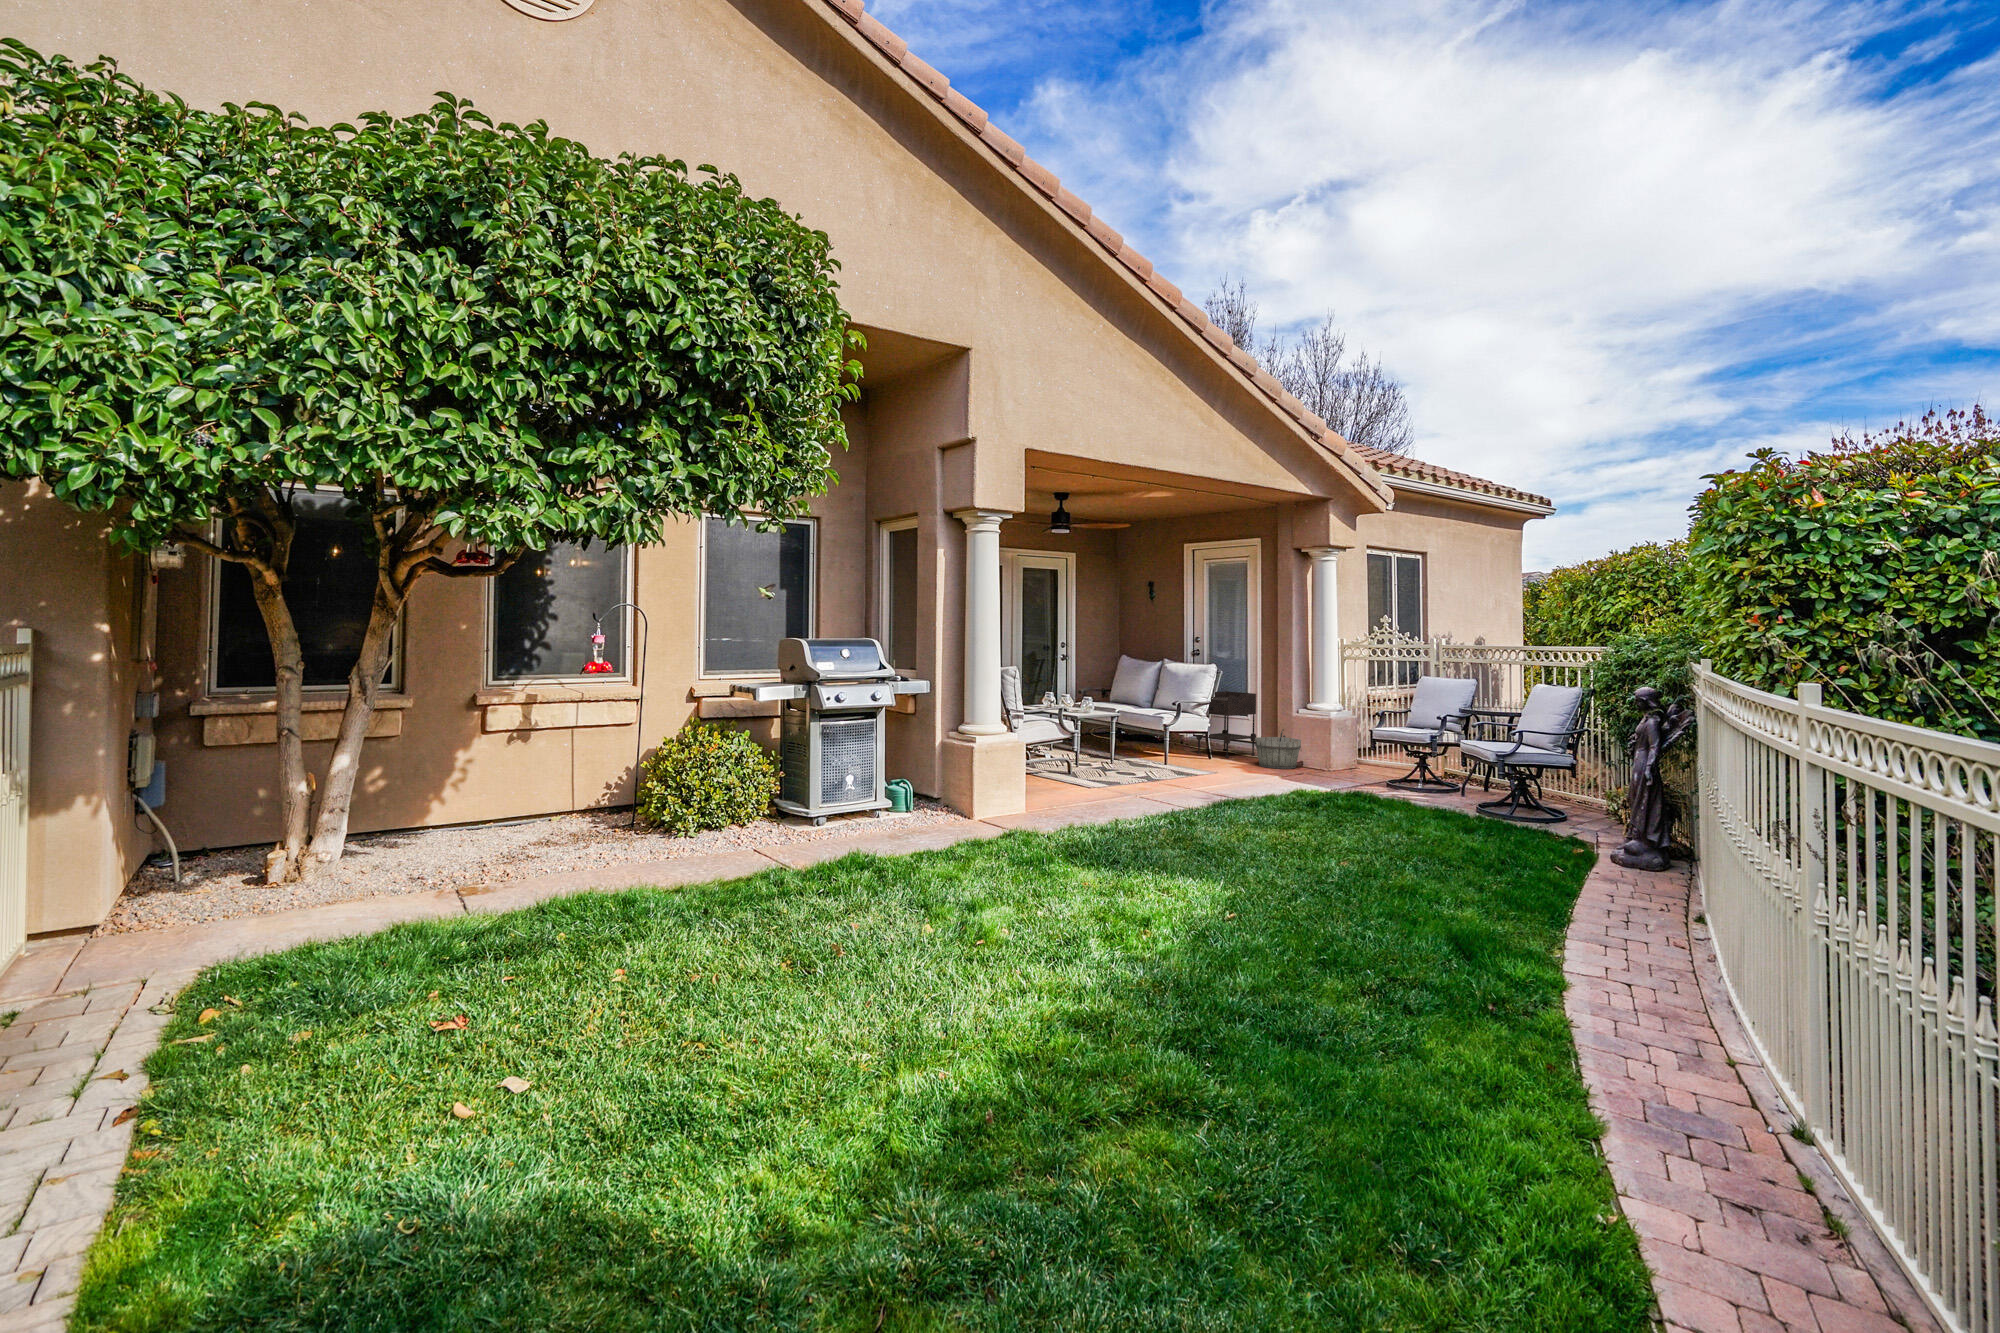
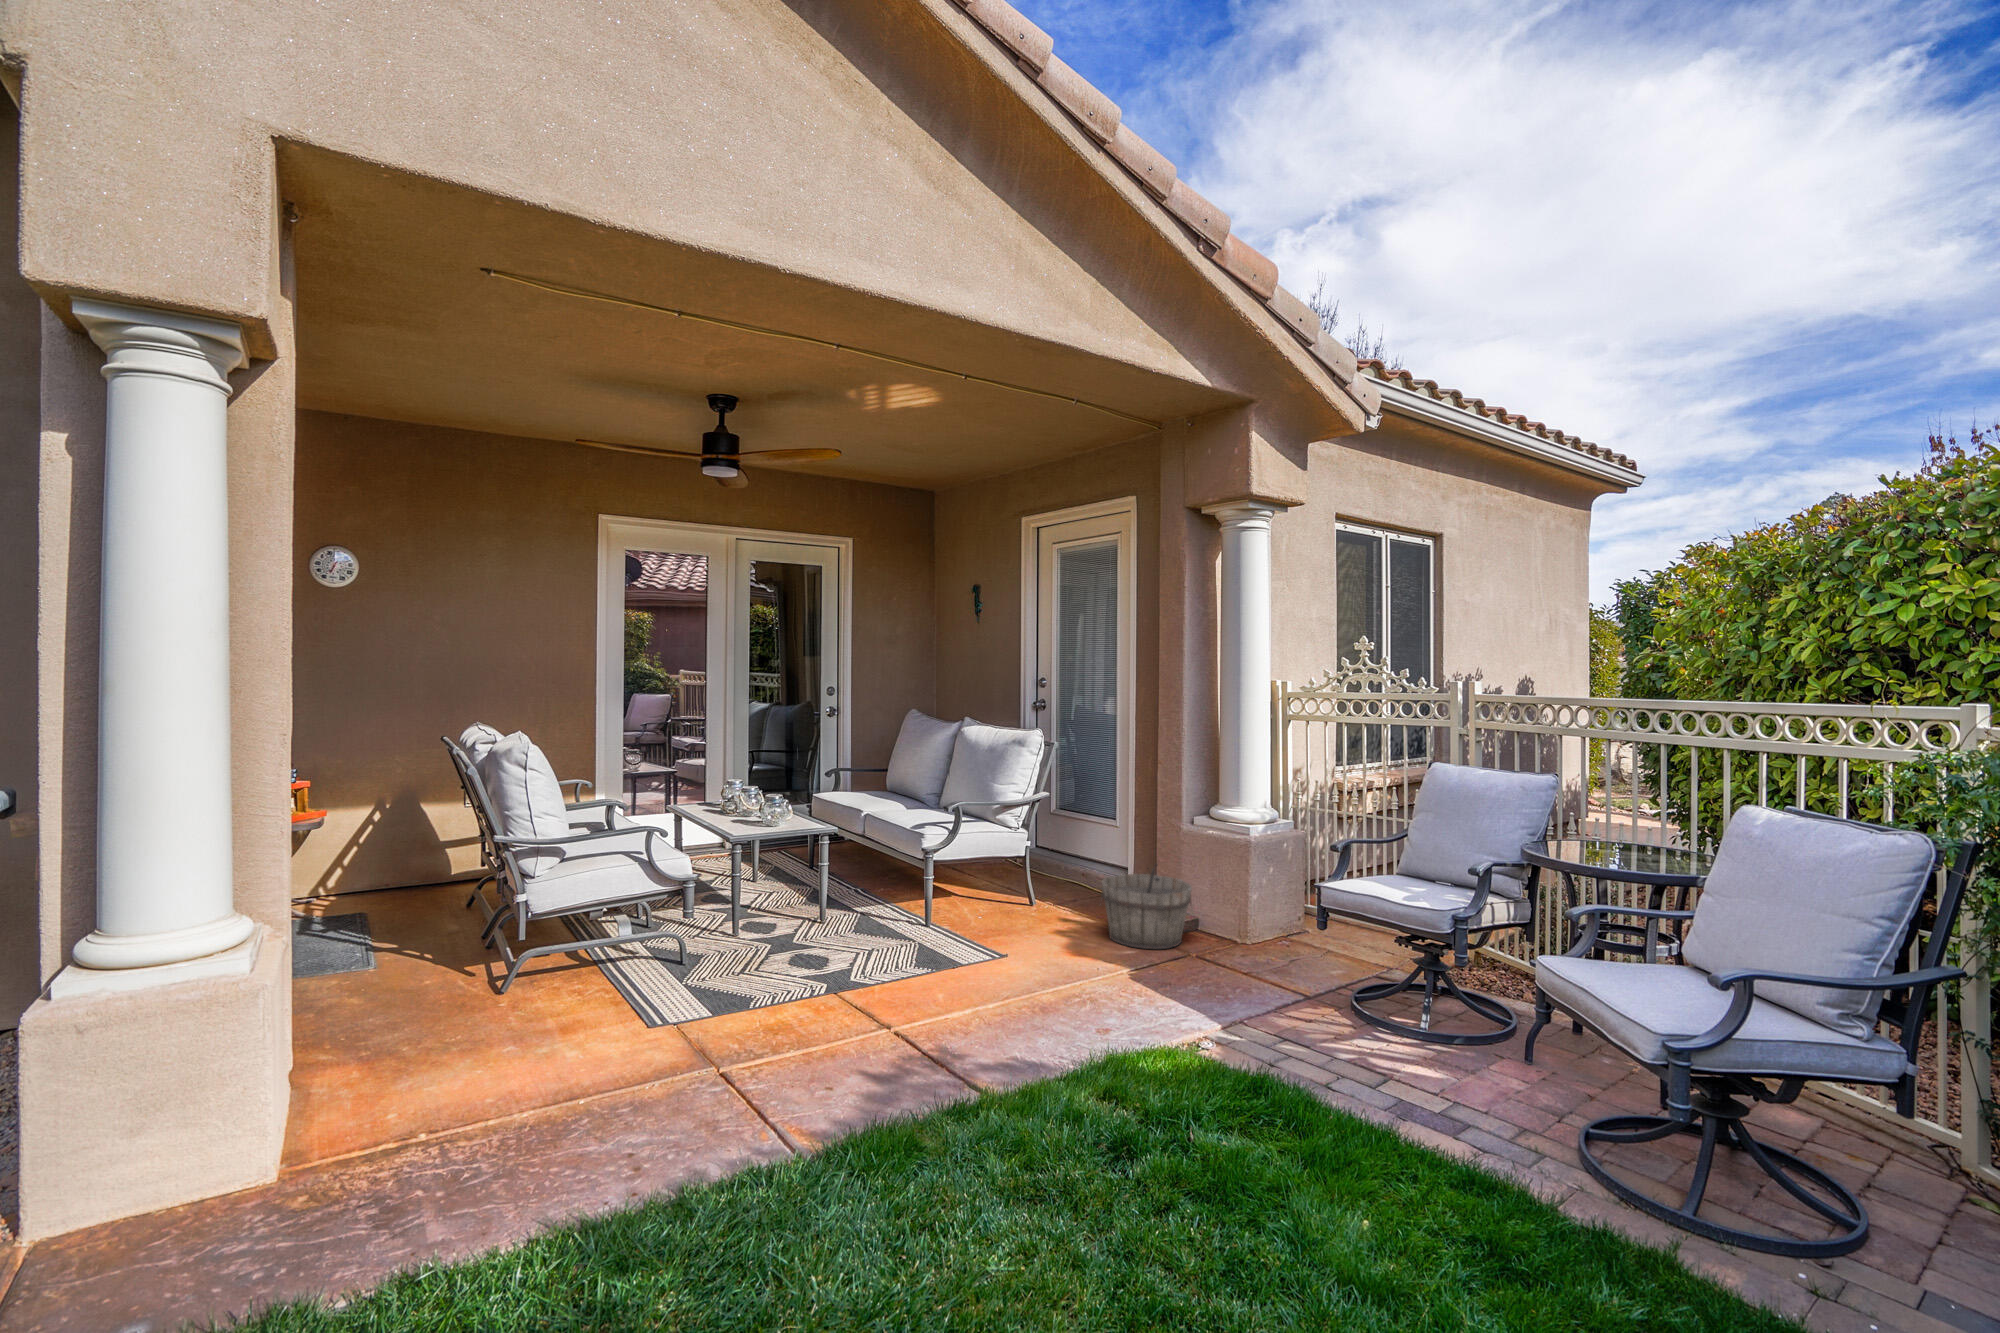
side table: present [1196,691,1256,758] -> none [1014,774,1123,908]

